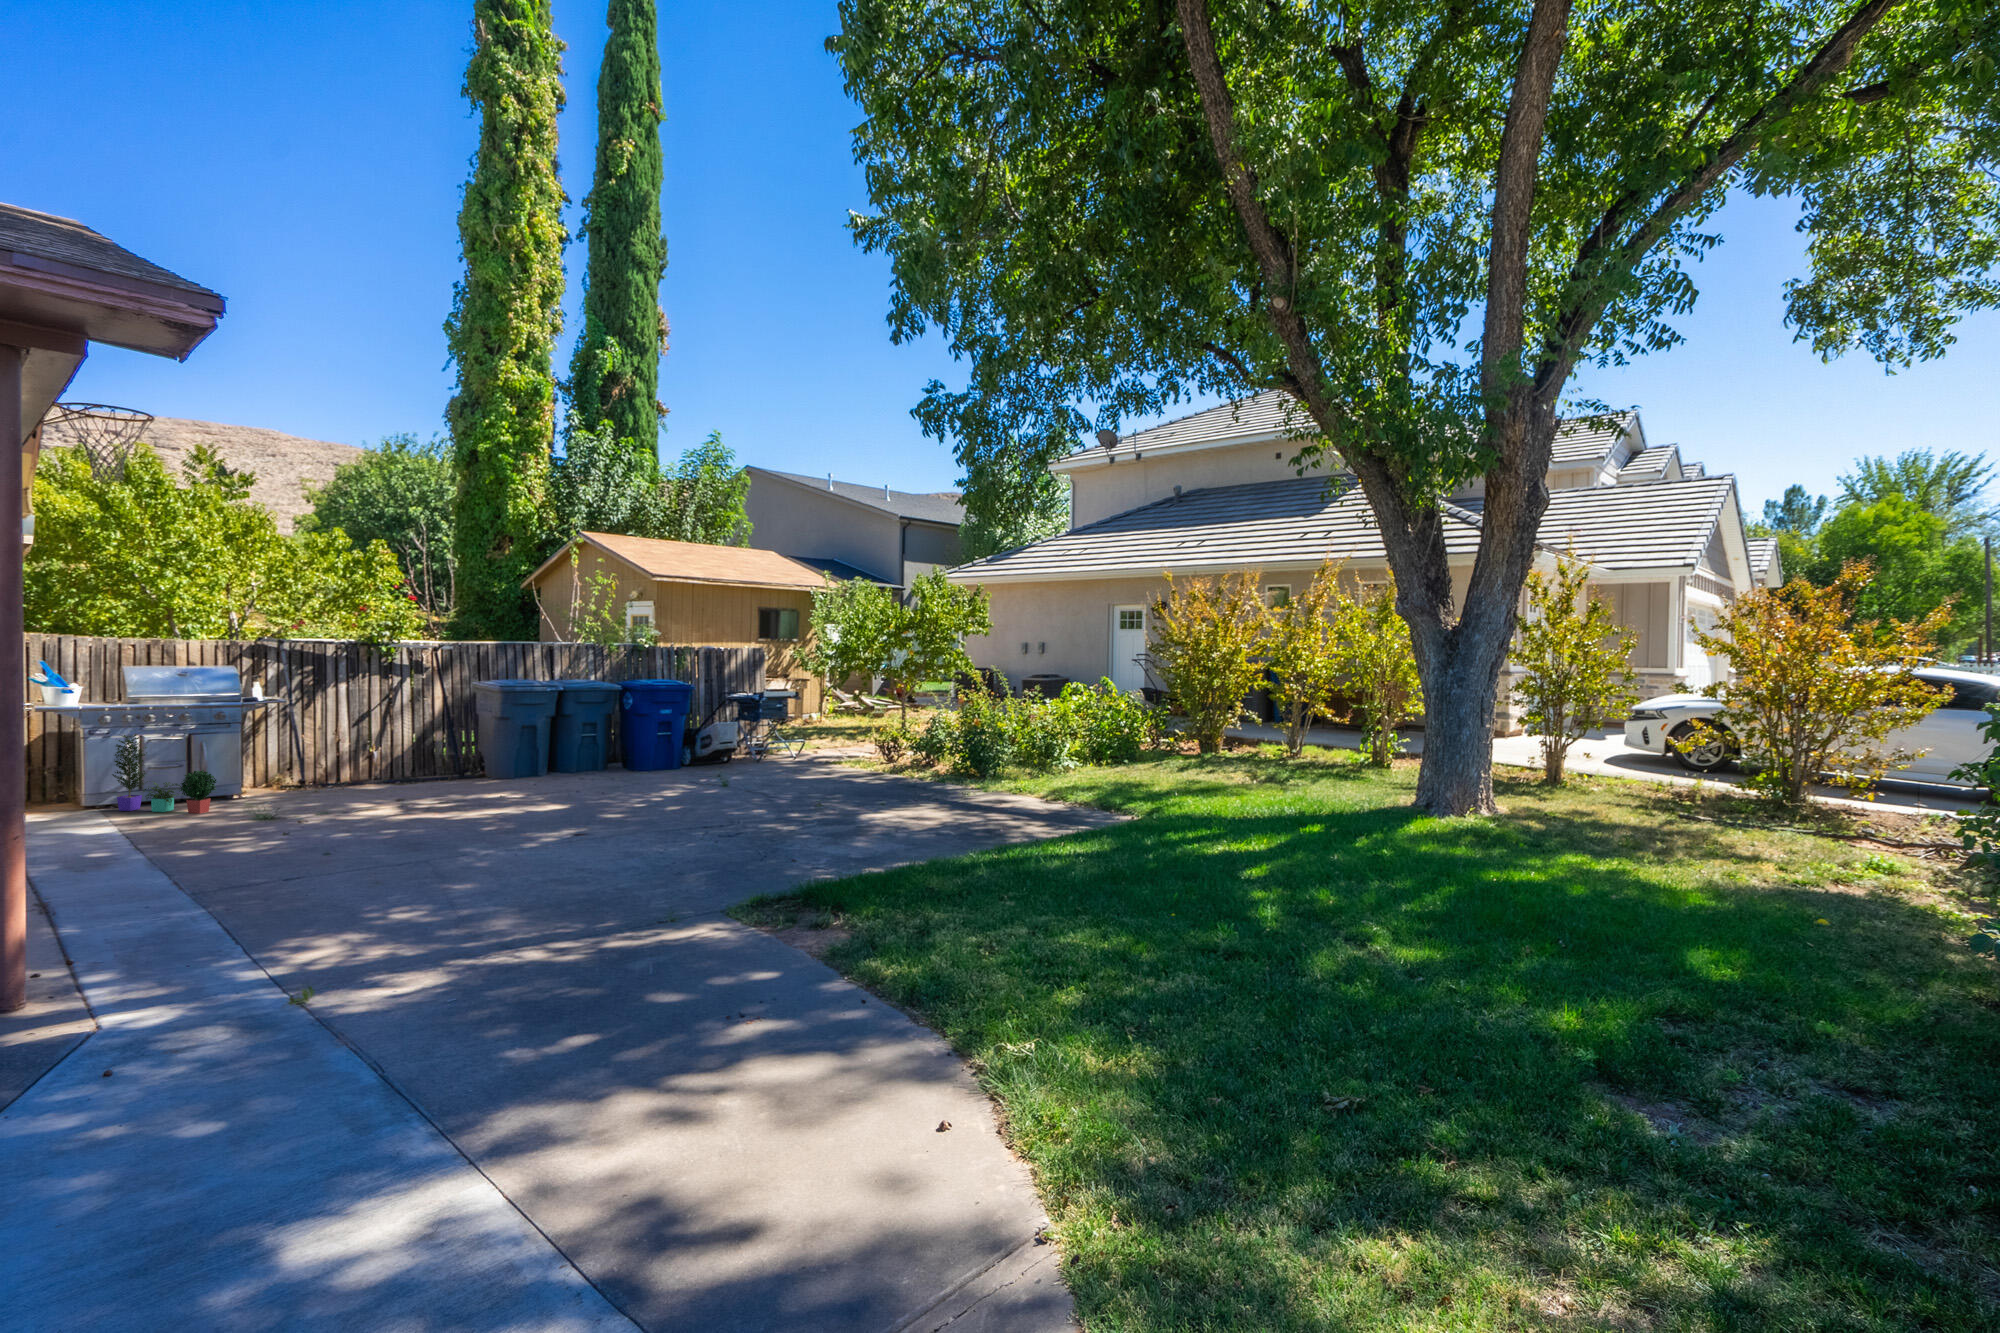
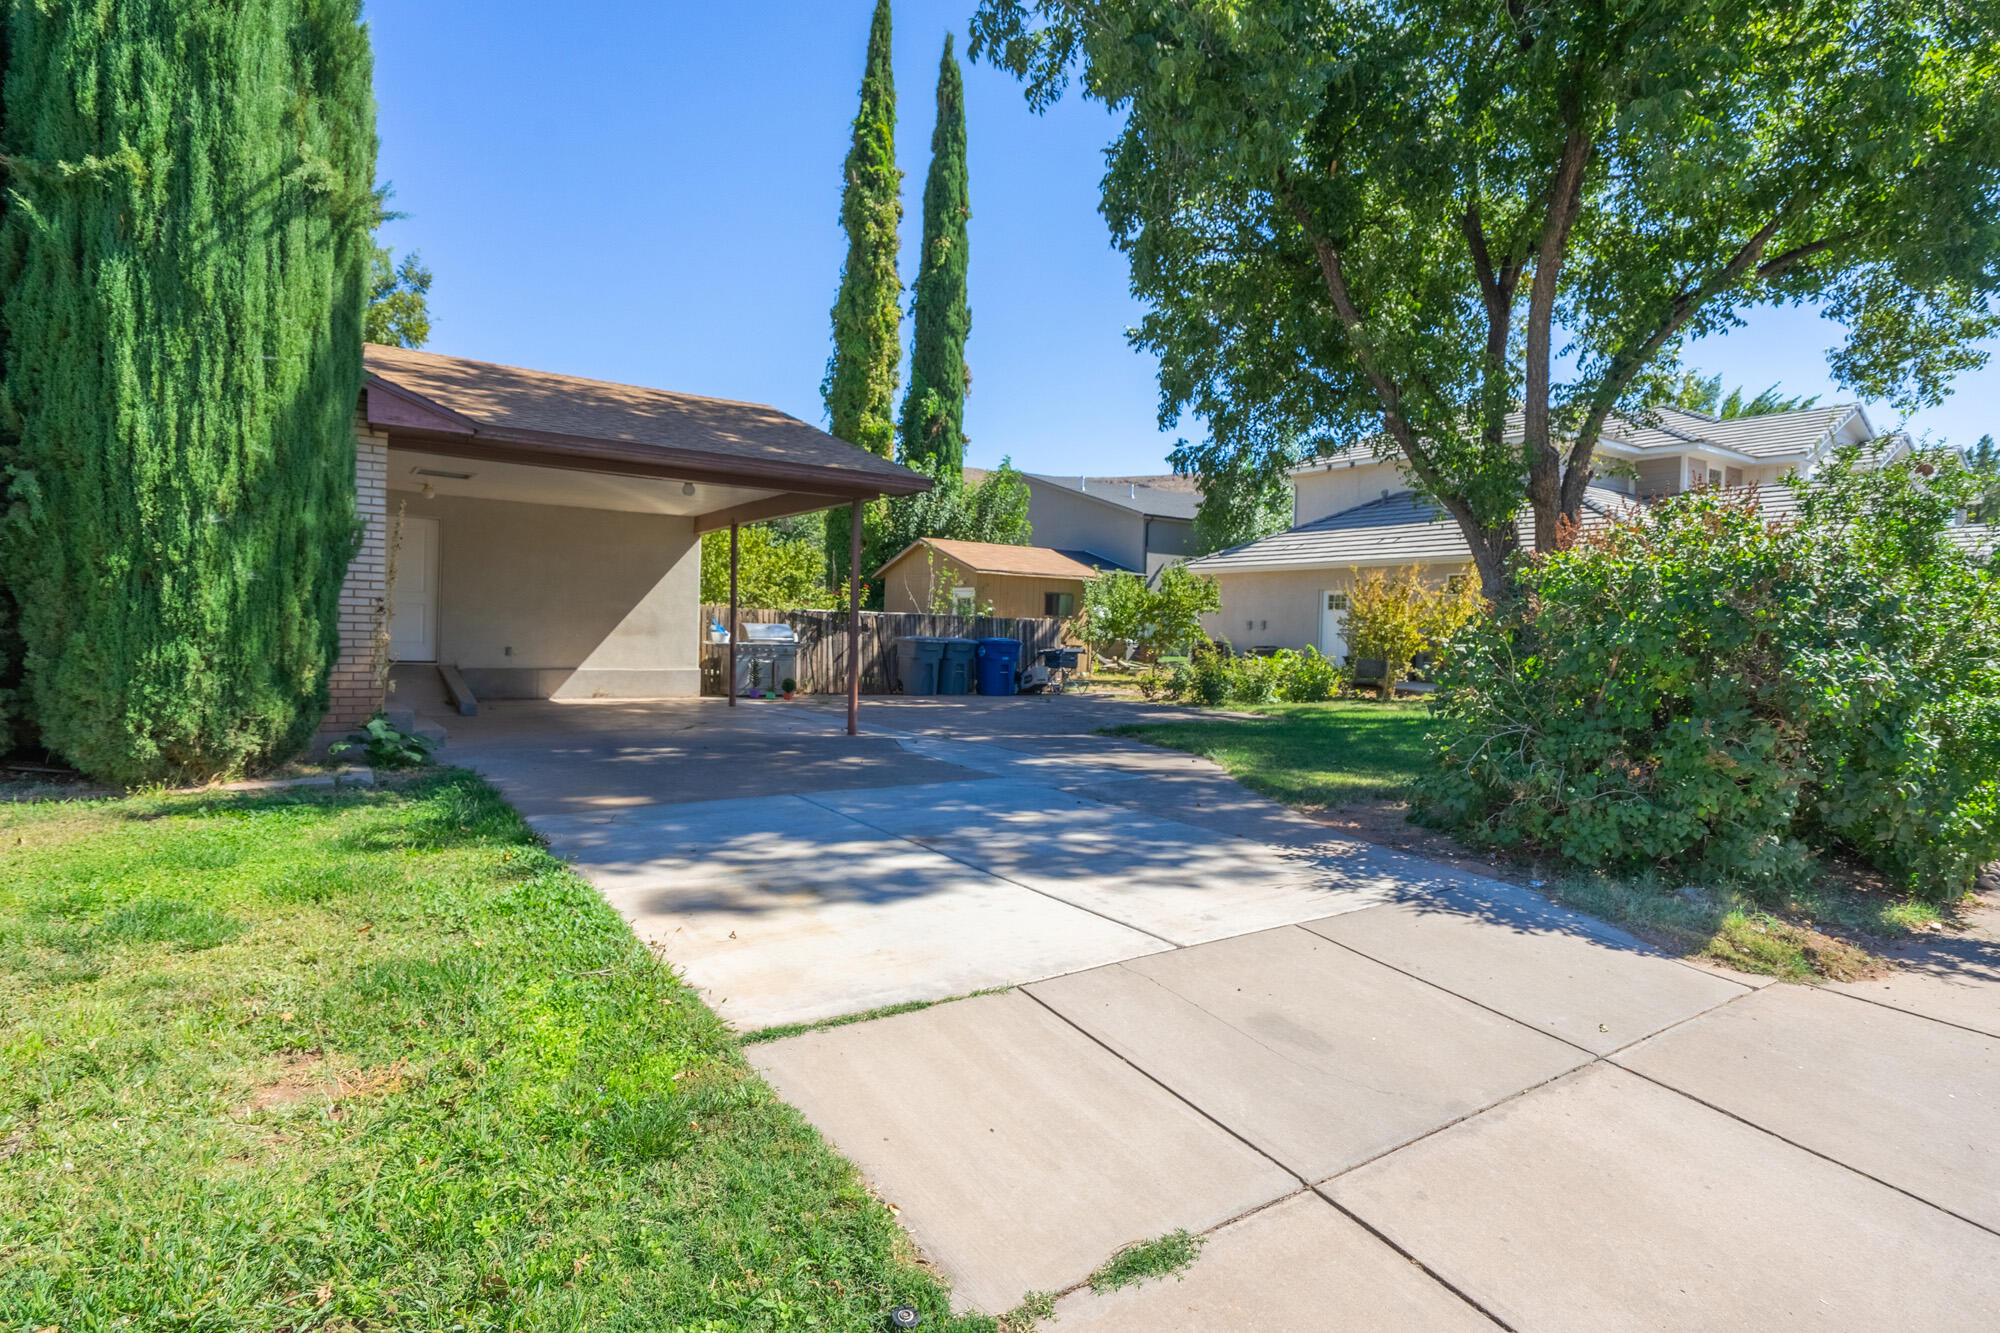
lounge chair: none [1177,692,1232,758] -> present [1348,658,1391,699]

